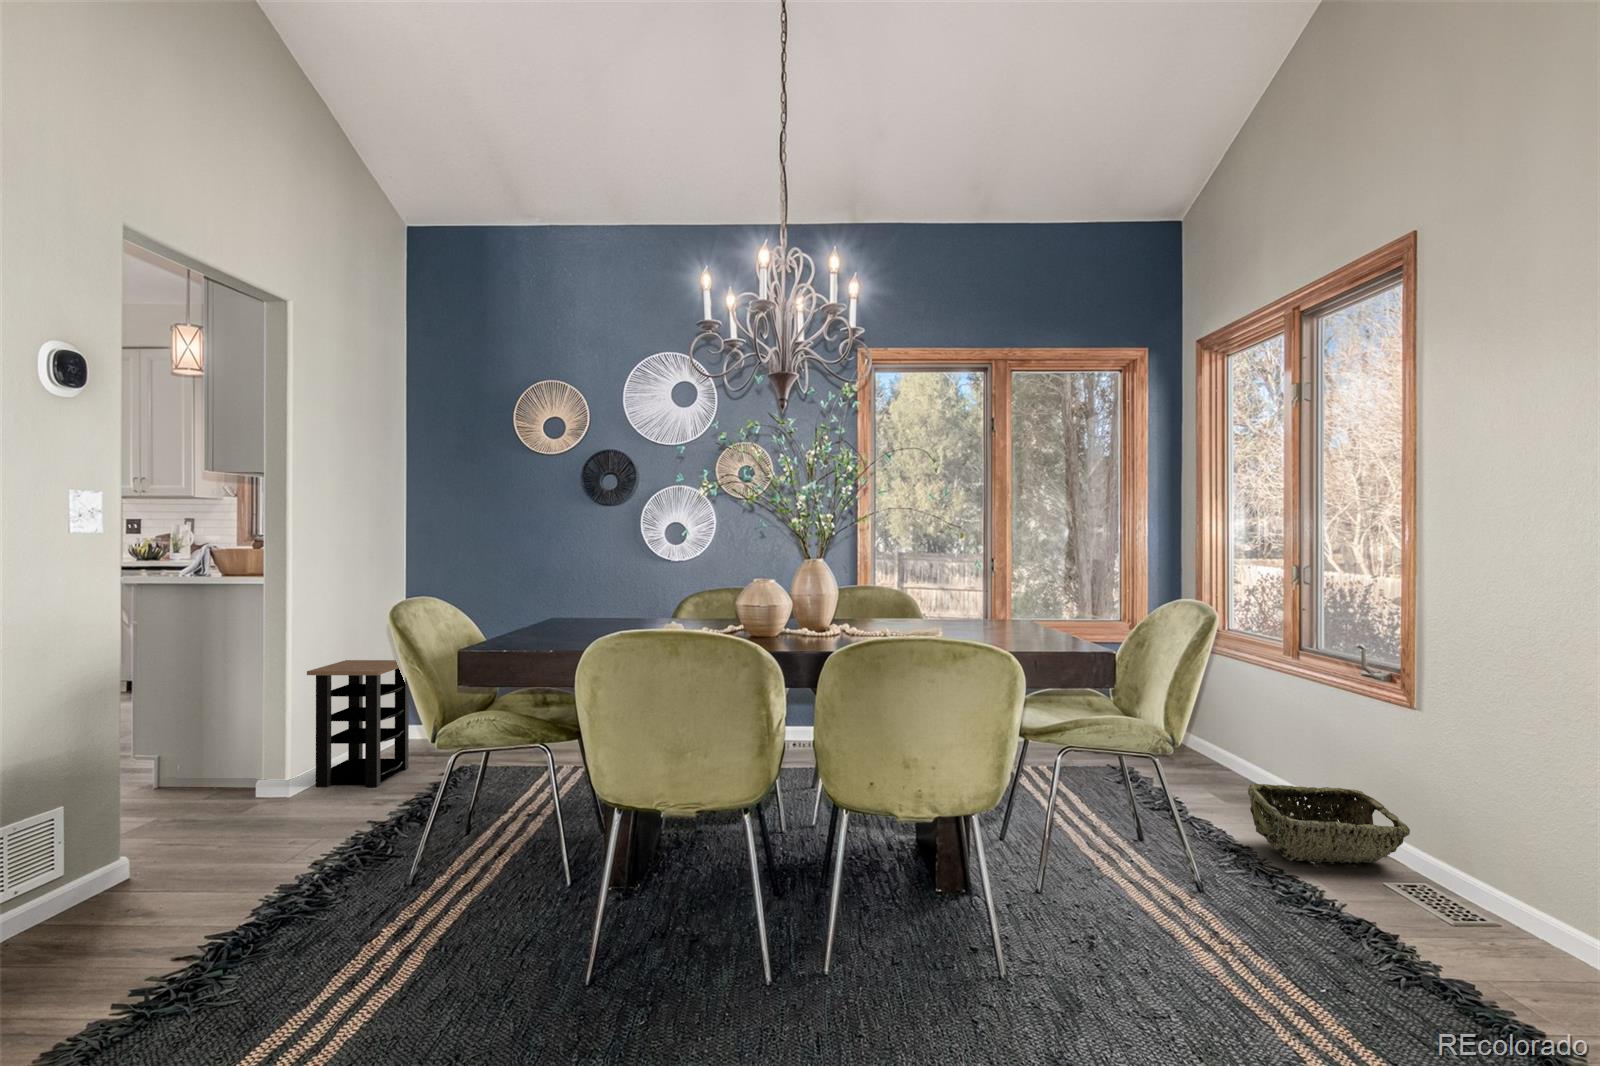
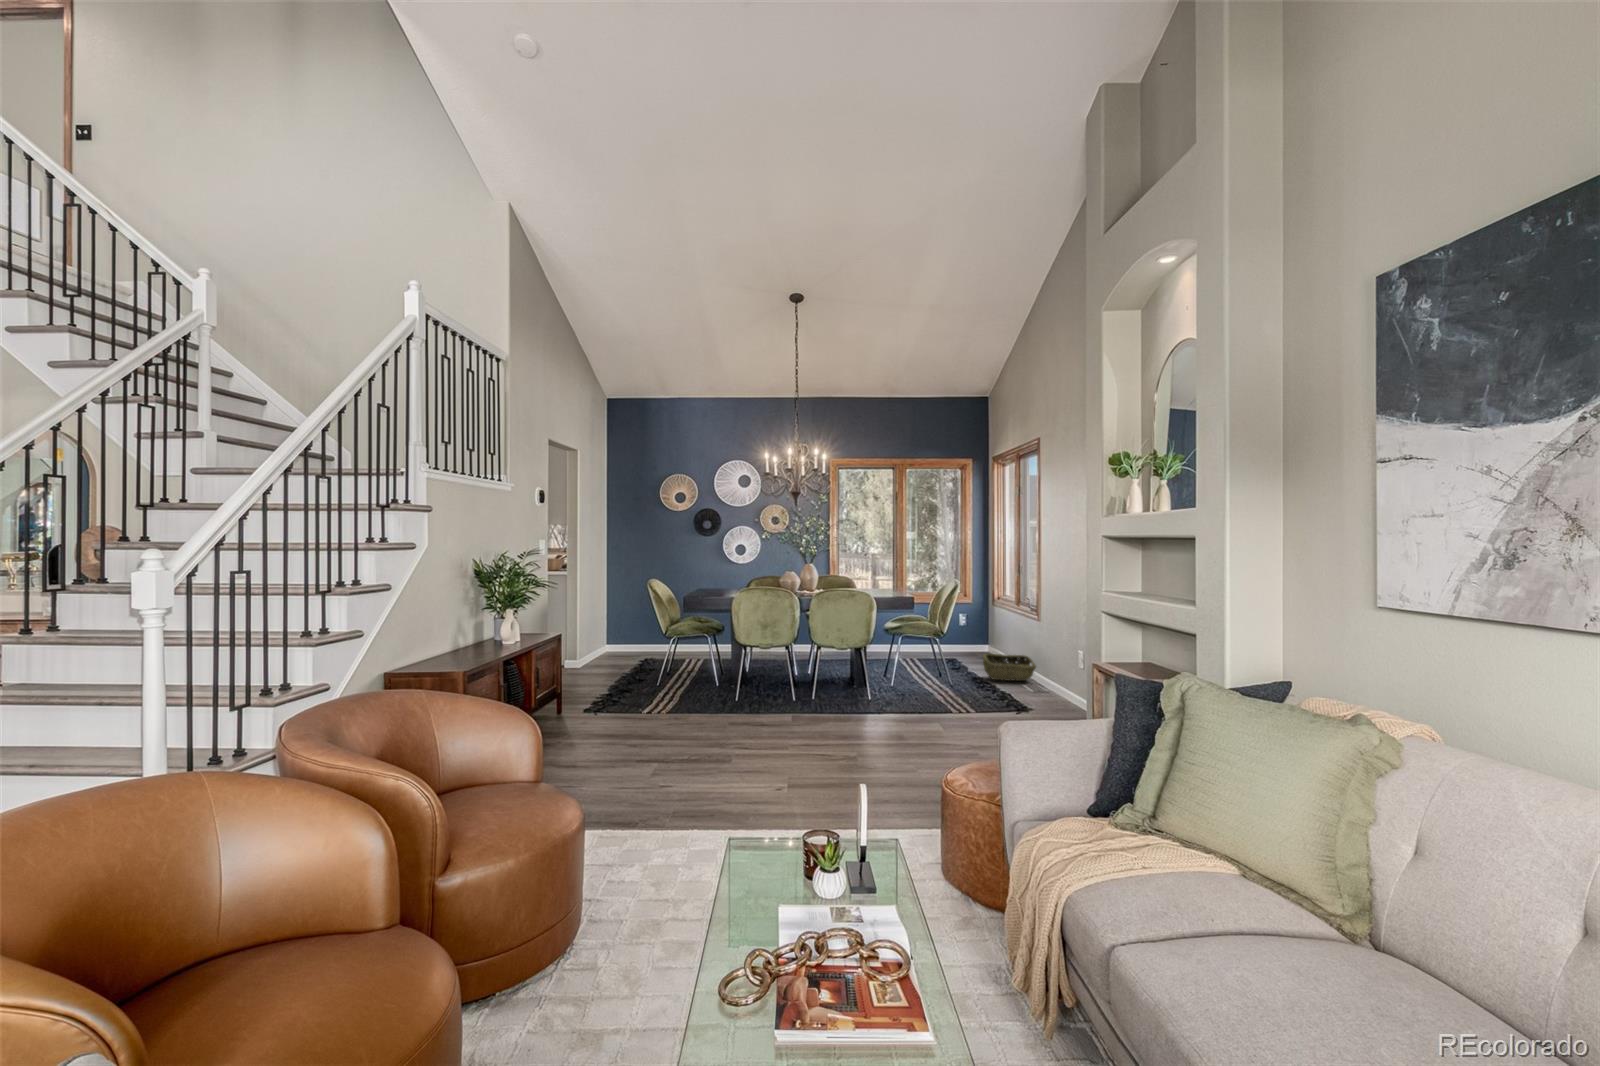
side table: present [307,660,409,787] -> none [585,610,624,665]

